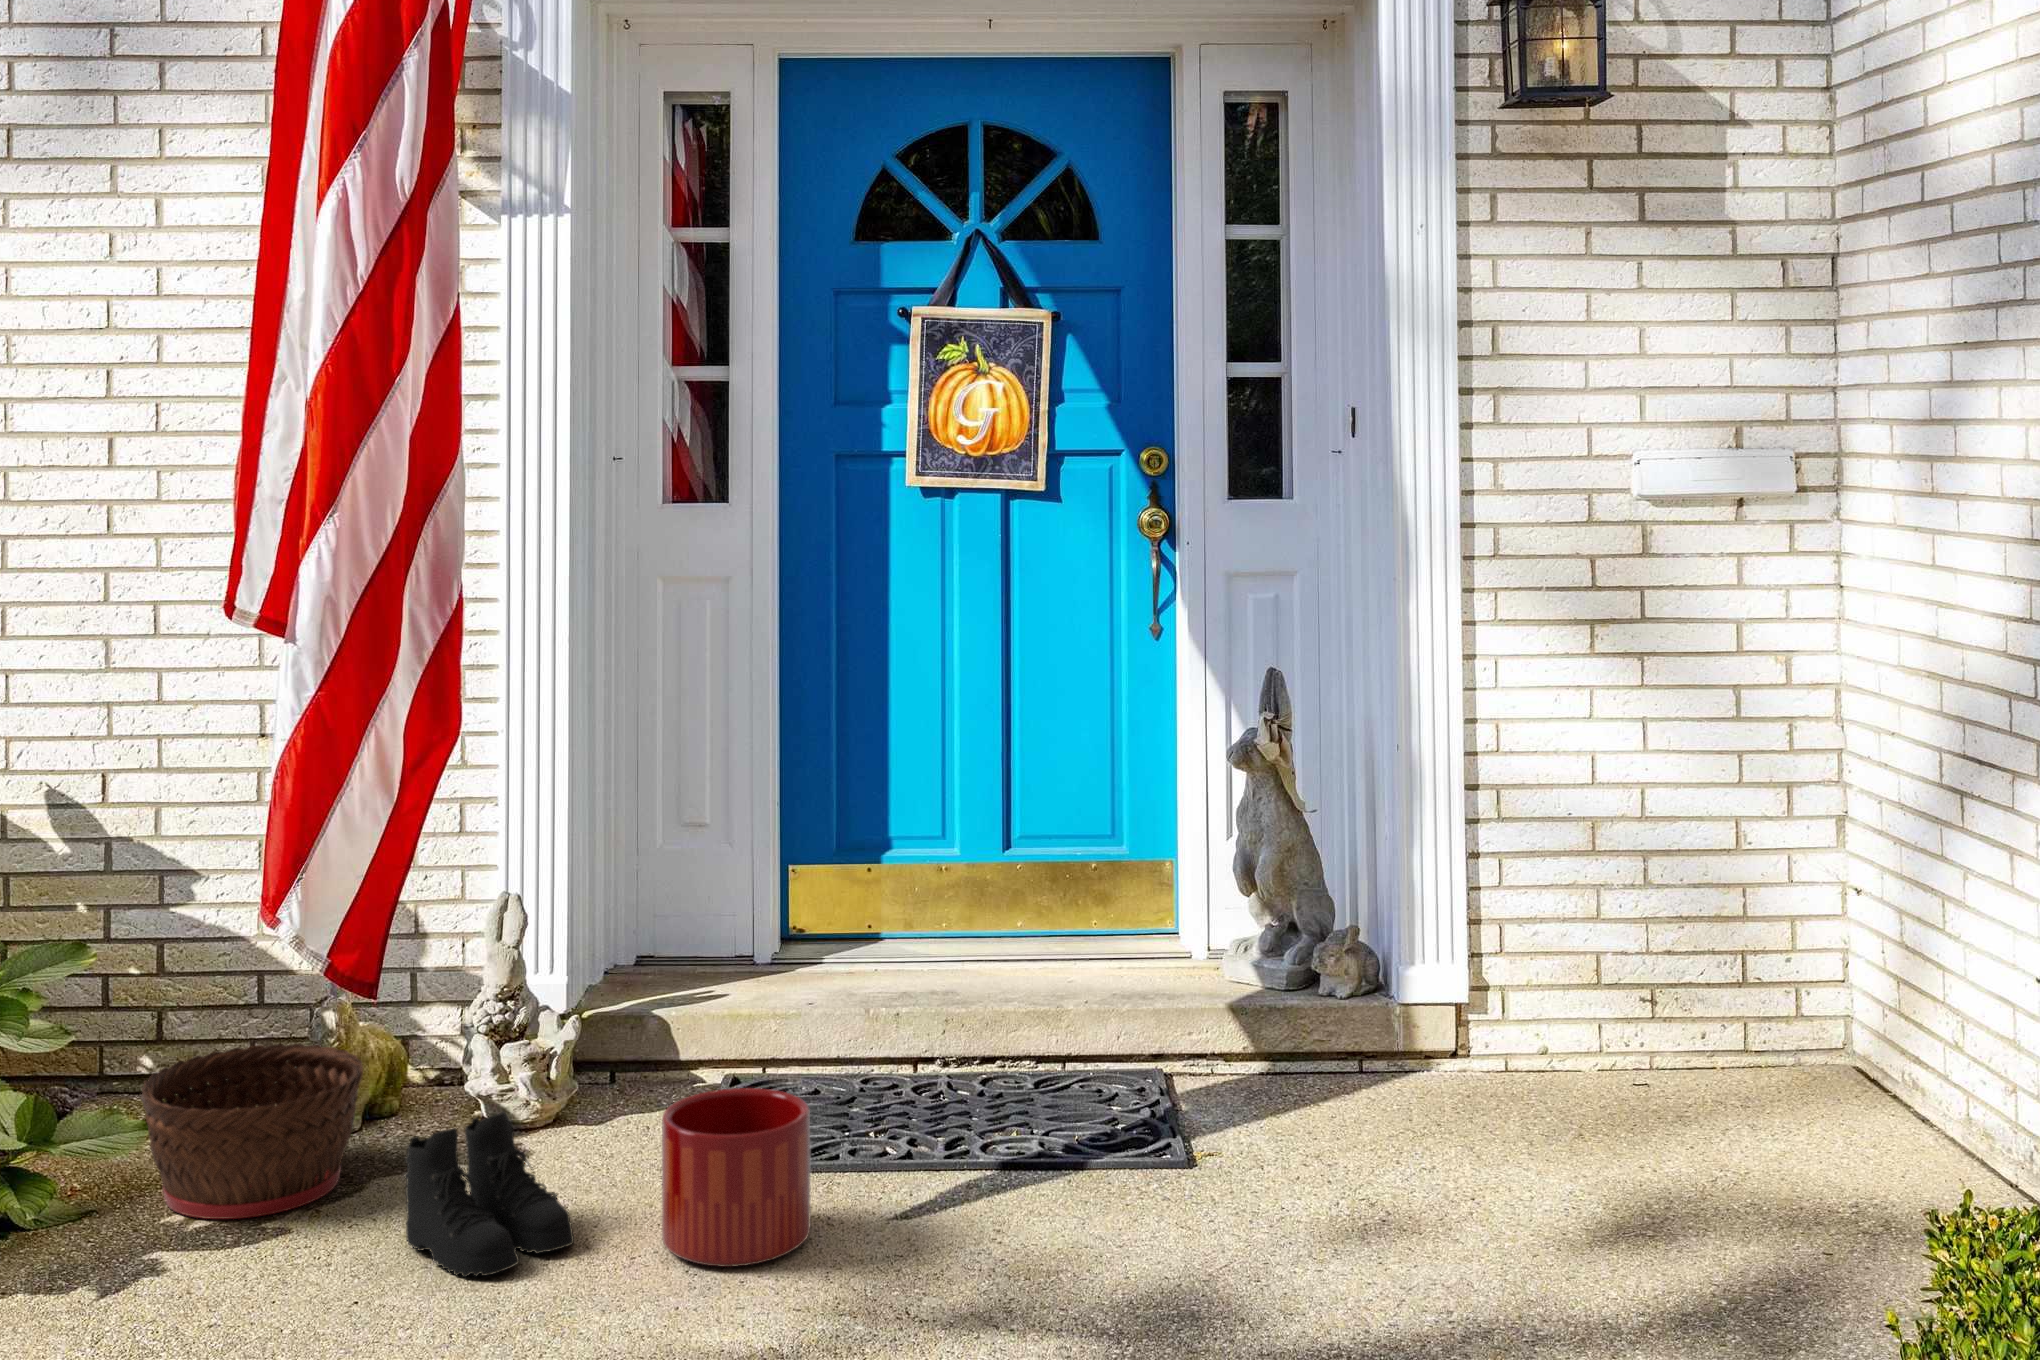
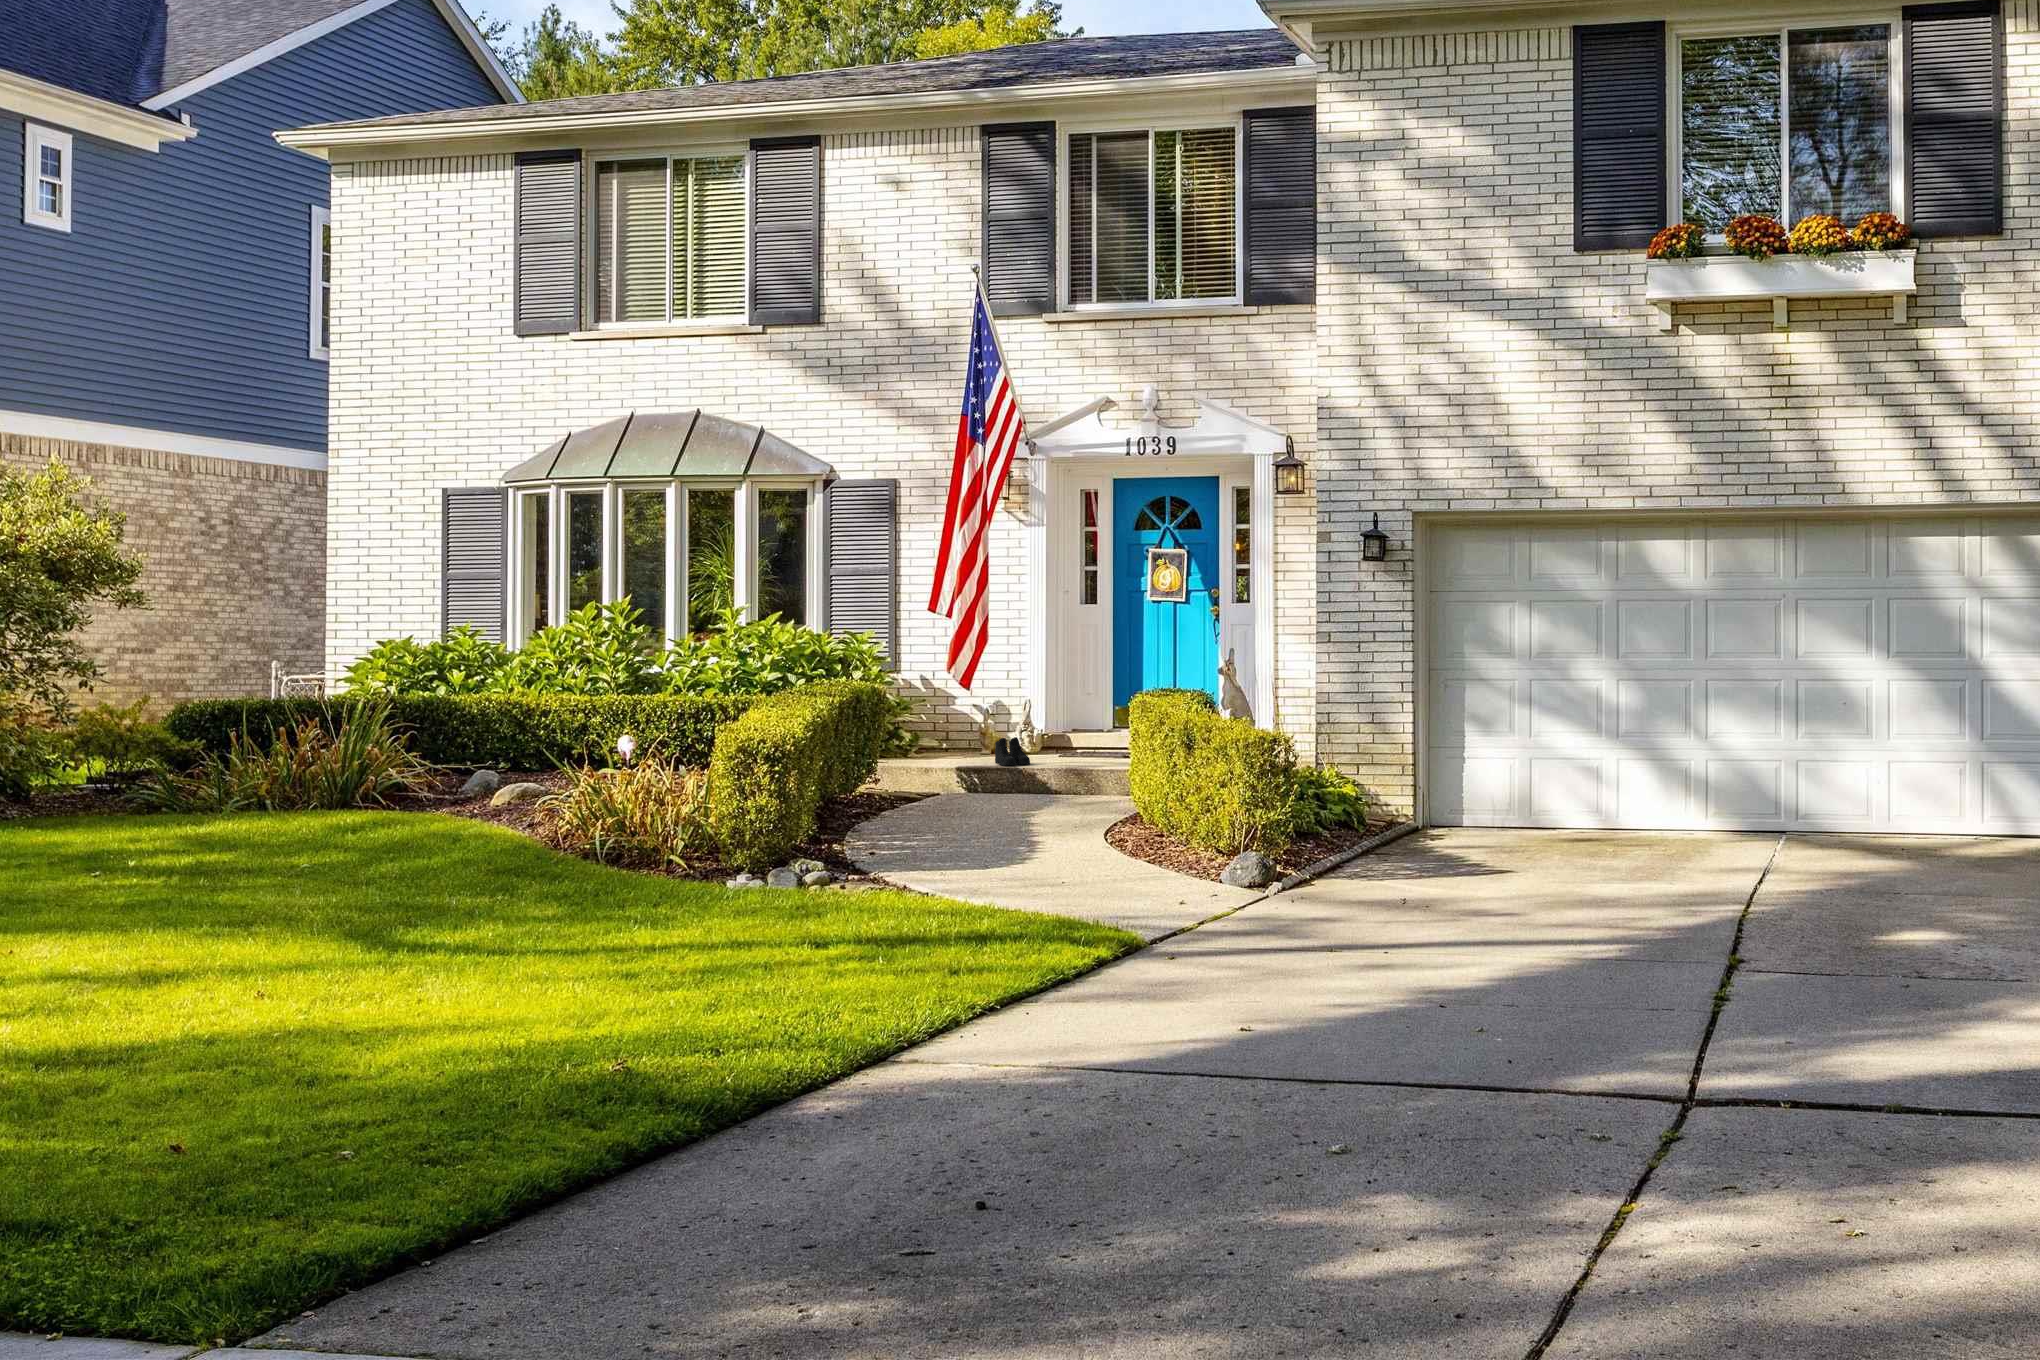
basket: present [141,1044,363,1219] -> none [941,733,990,763]
planter: present [662,1088,810,1267] -> none [1048,735,1081,766]

